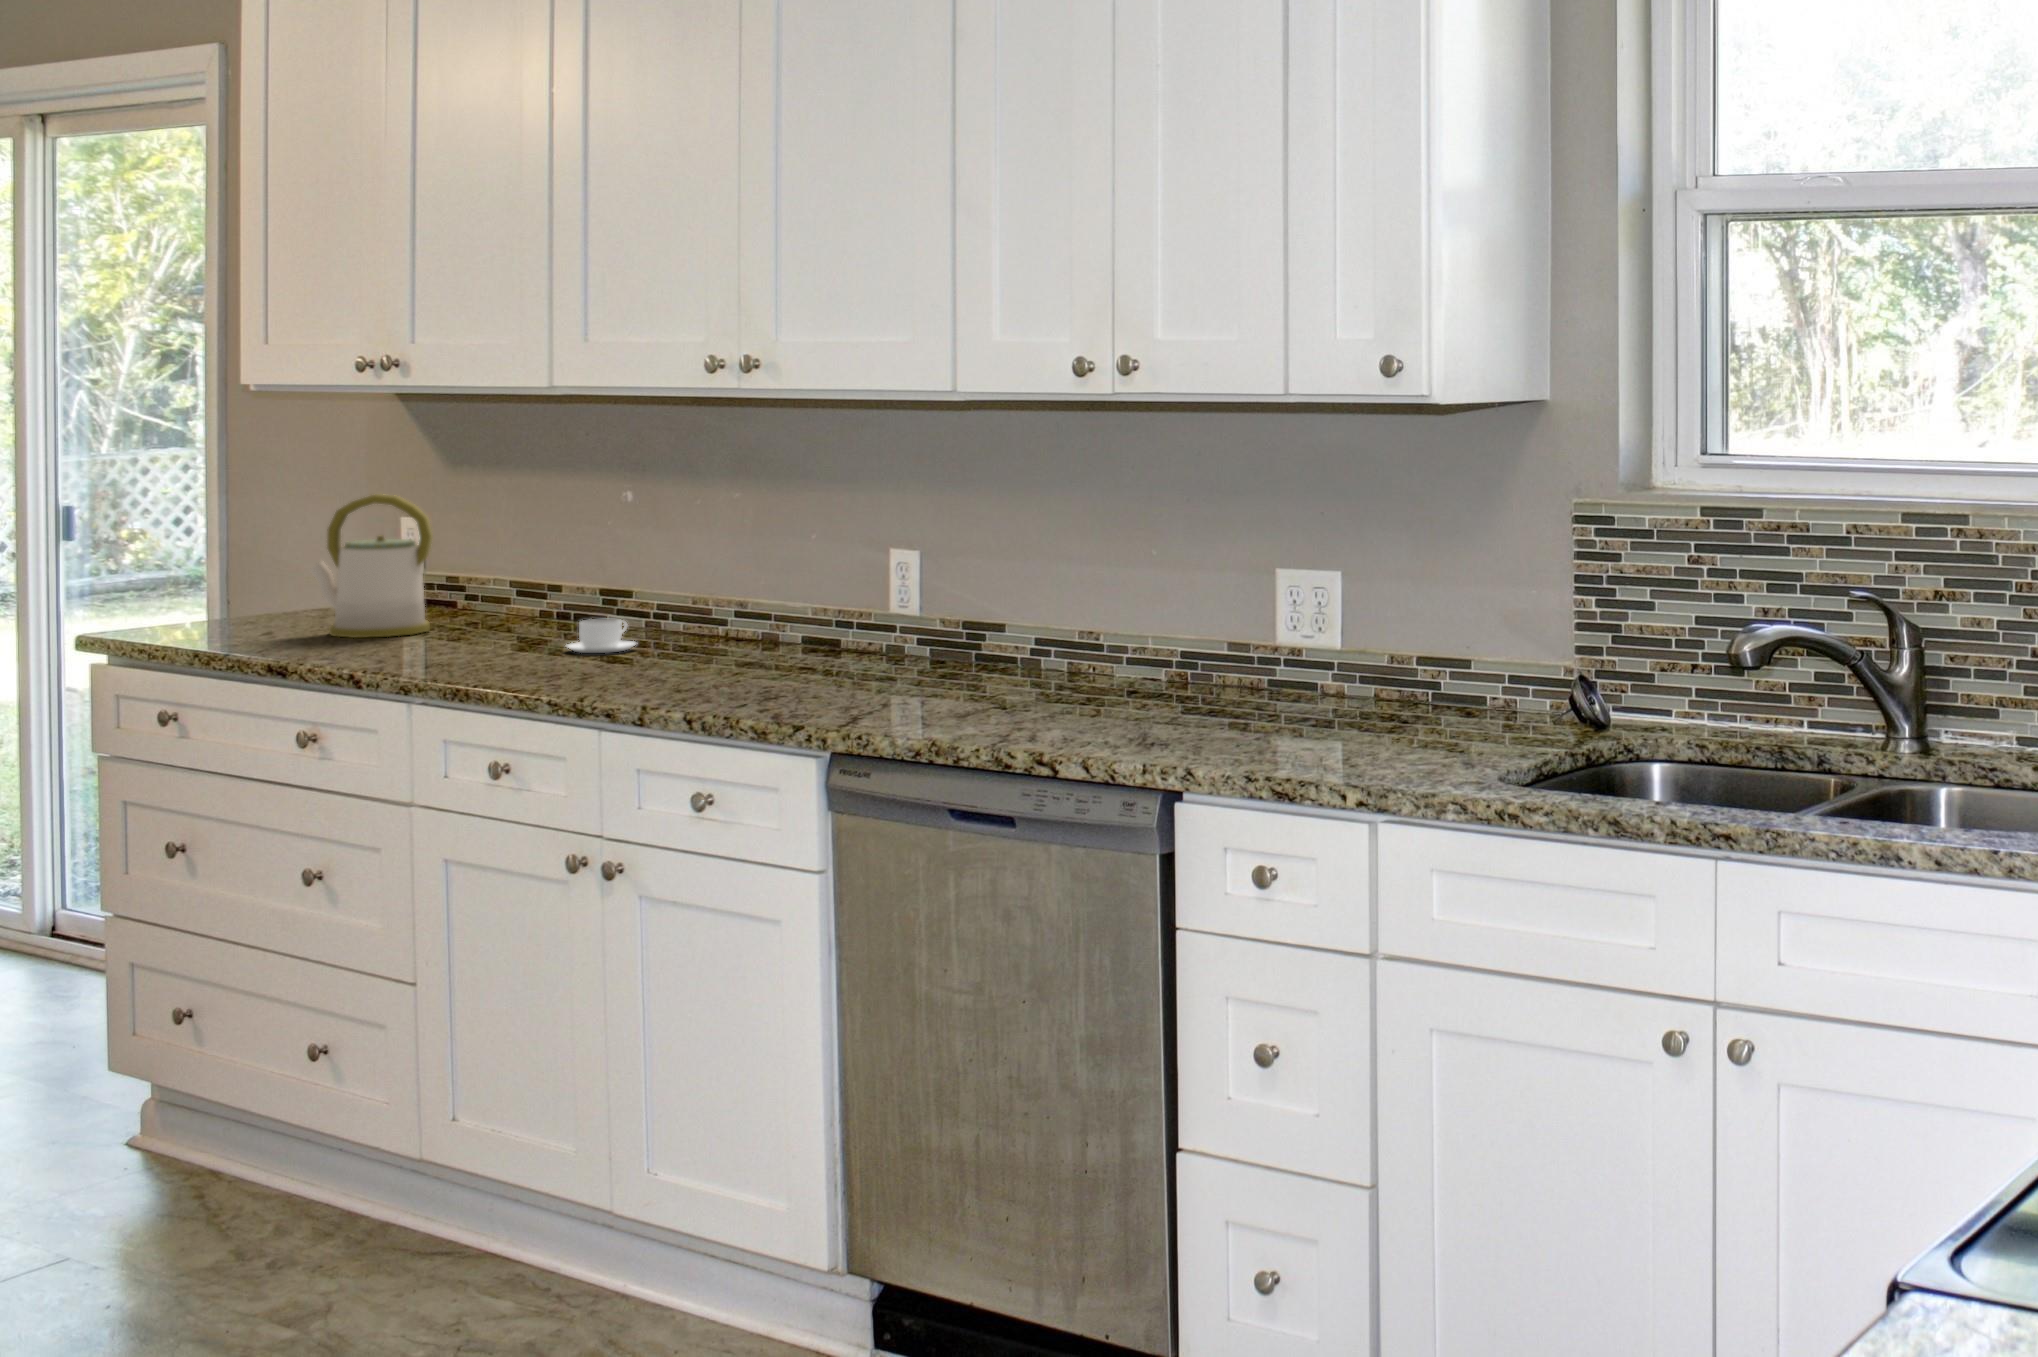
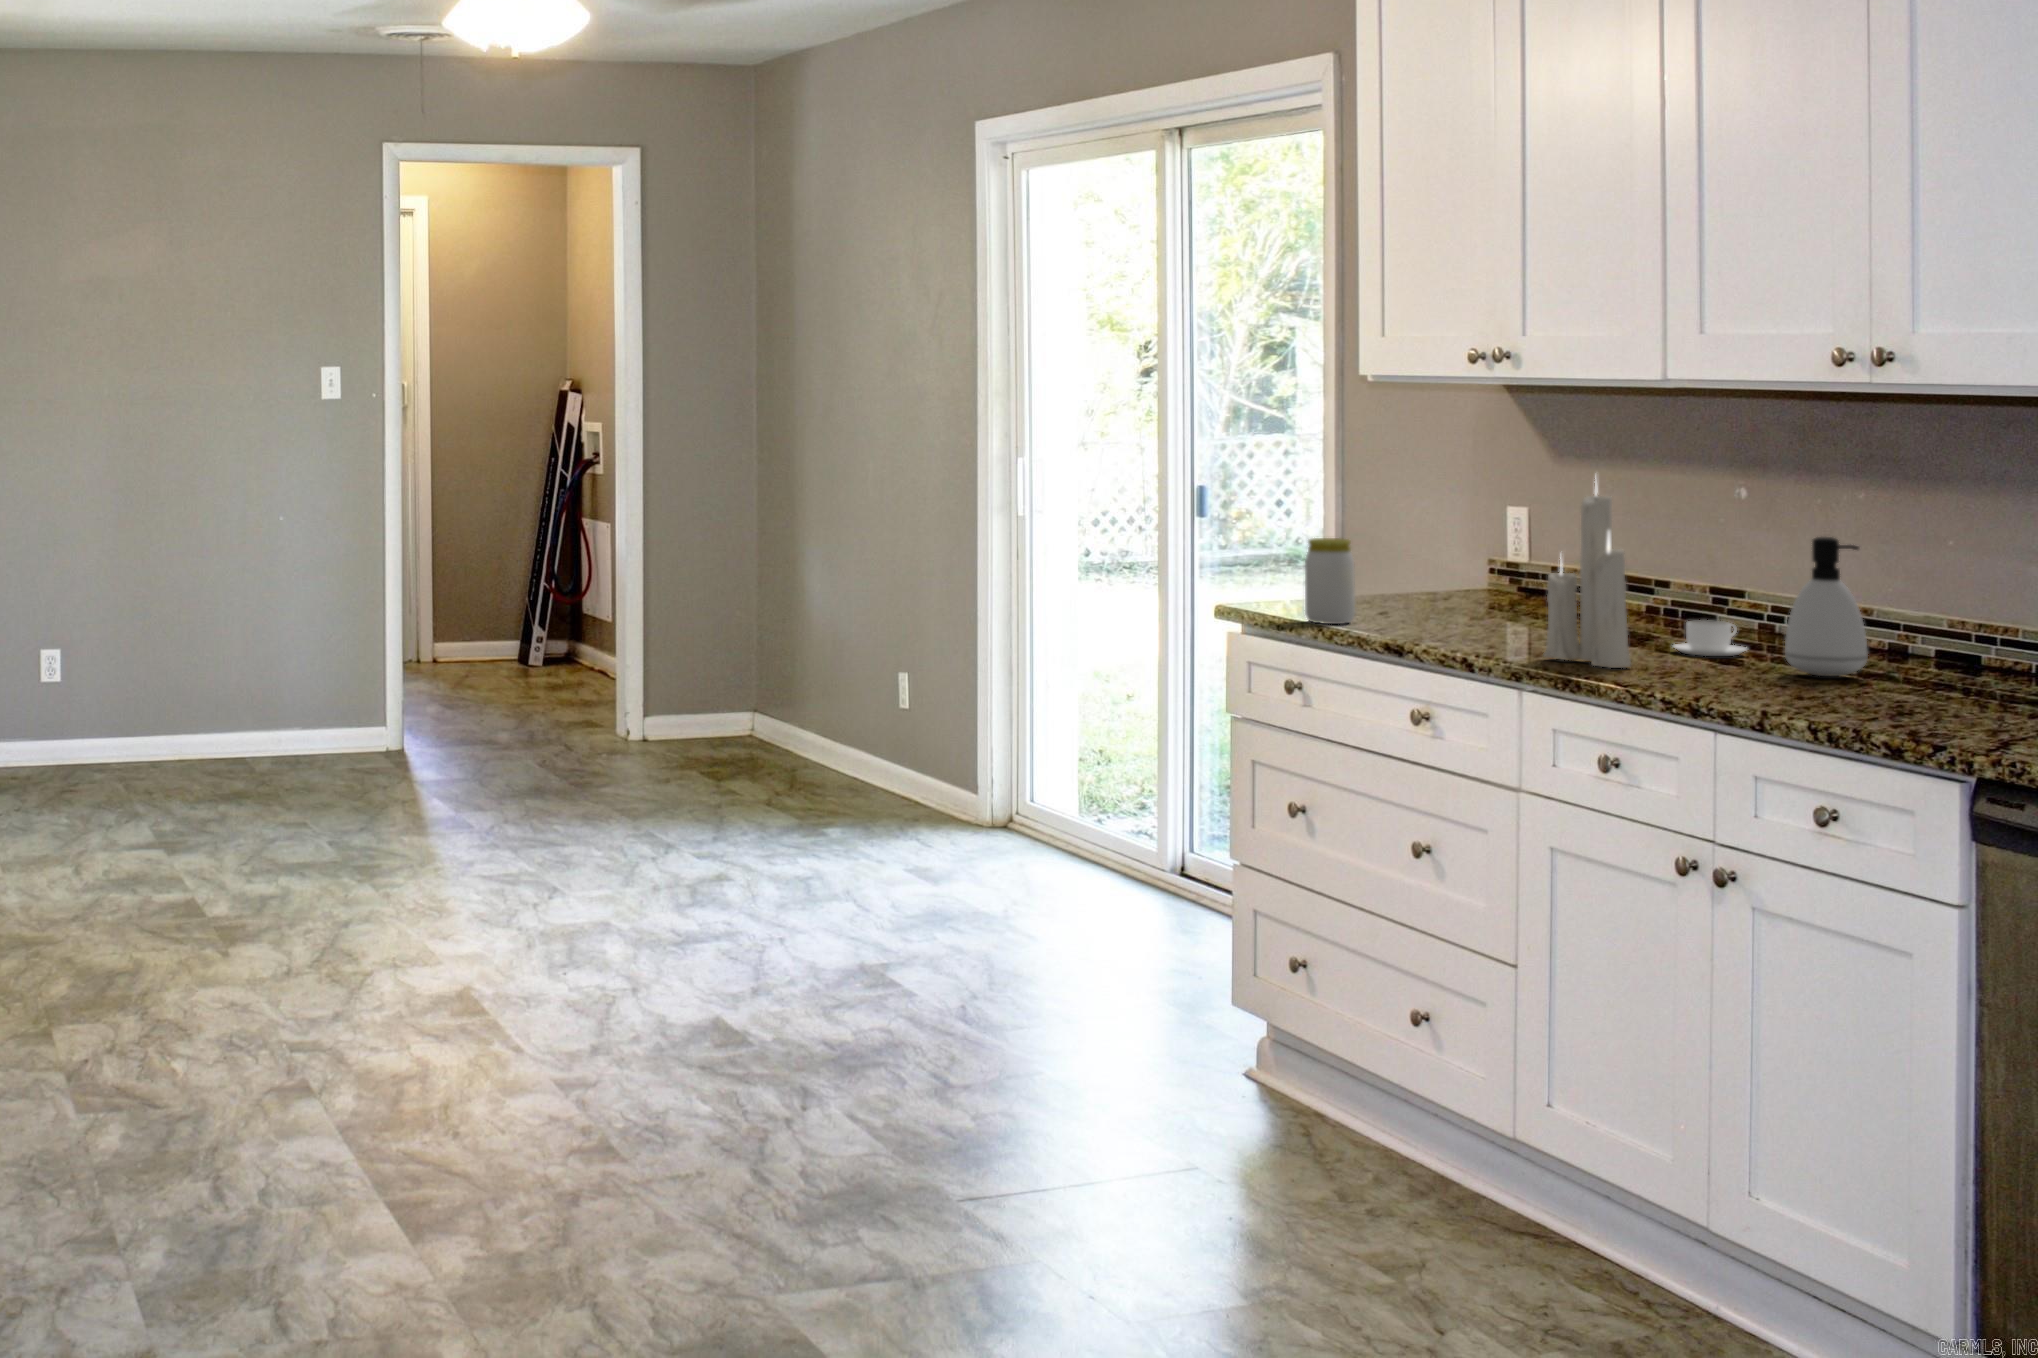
candle: none [431,469,520,674] -> present [1544,494,1631,668]
kettle: present [311,494,433,638] -> none [1418,483,1534,624]
soap dispenser: none [668,533,742,665] -> present [1785,537,1868,676]
jar: none [176,558,235,650] -> present [1305,538,1355,624]

